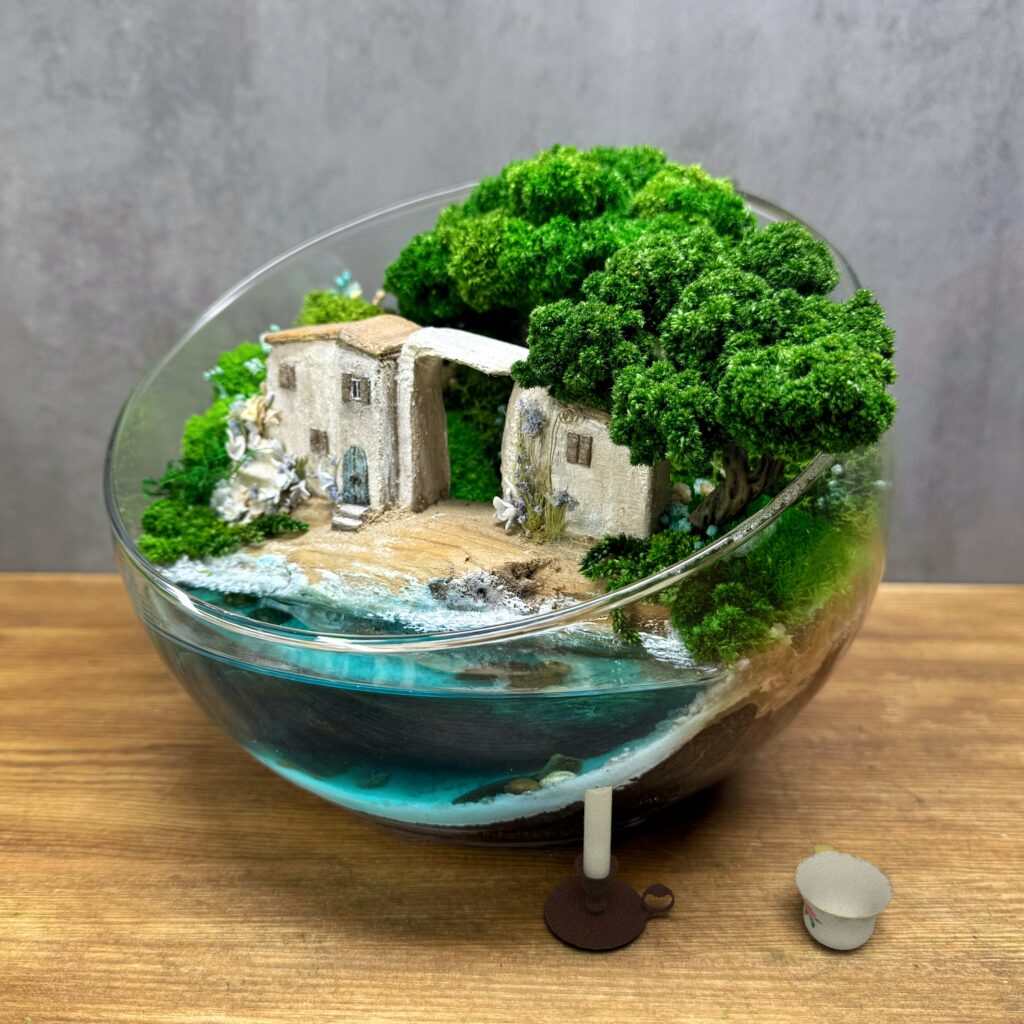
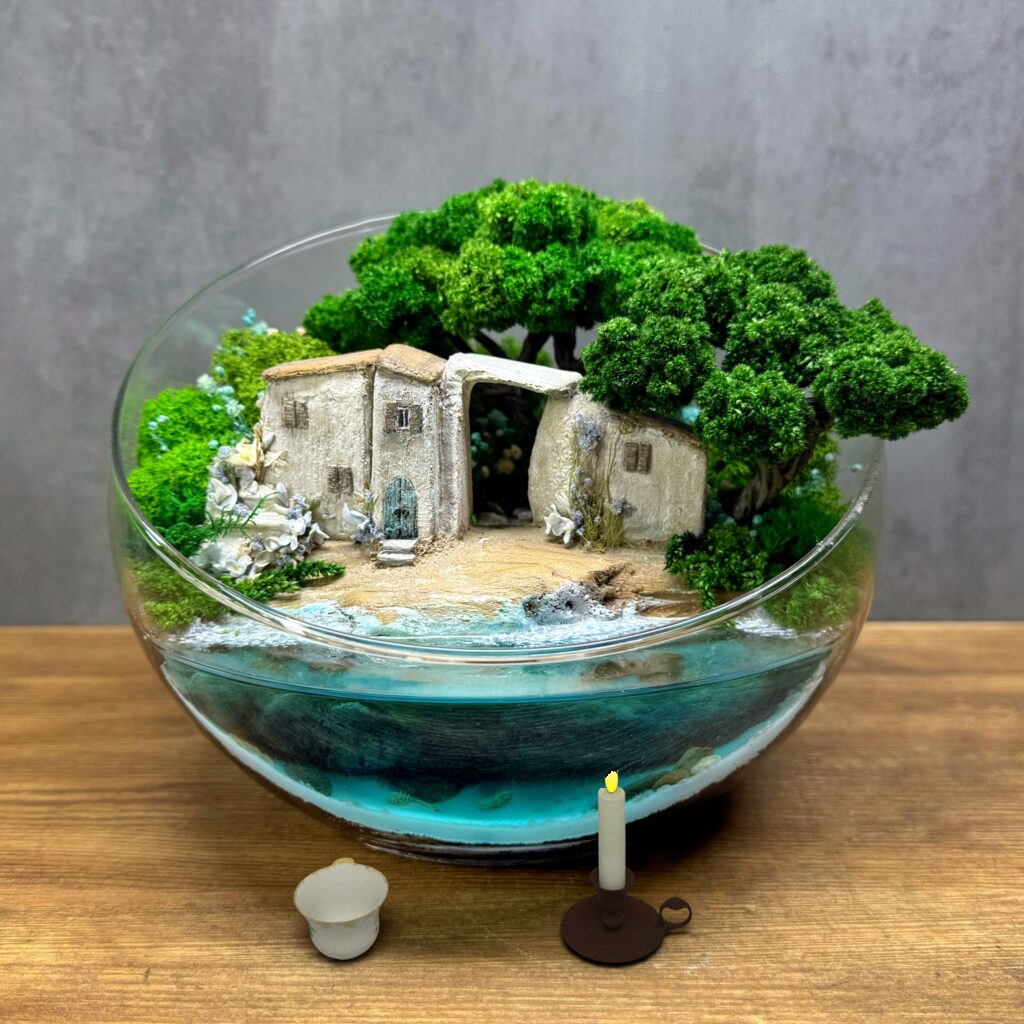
teacup: present [794,844,893,950] -> present [294,858,389,960]

